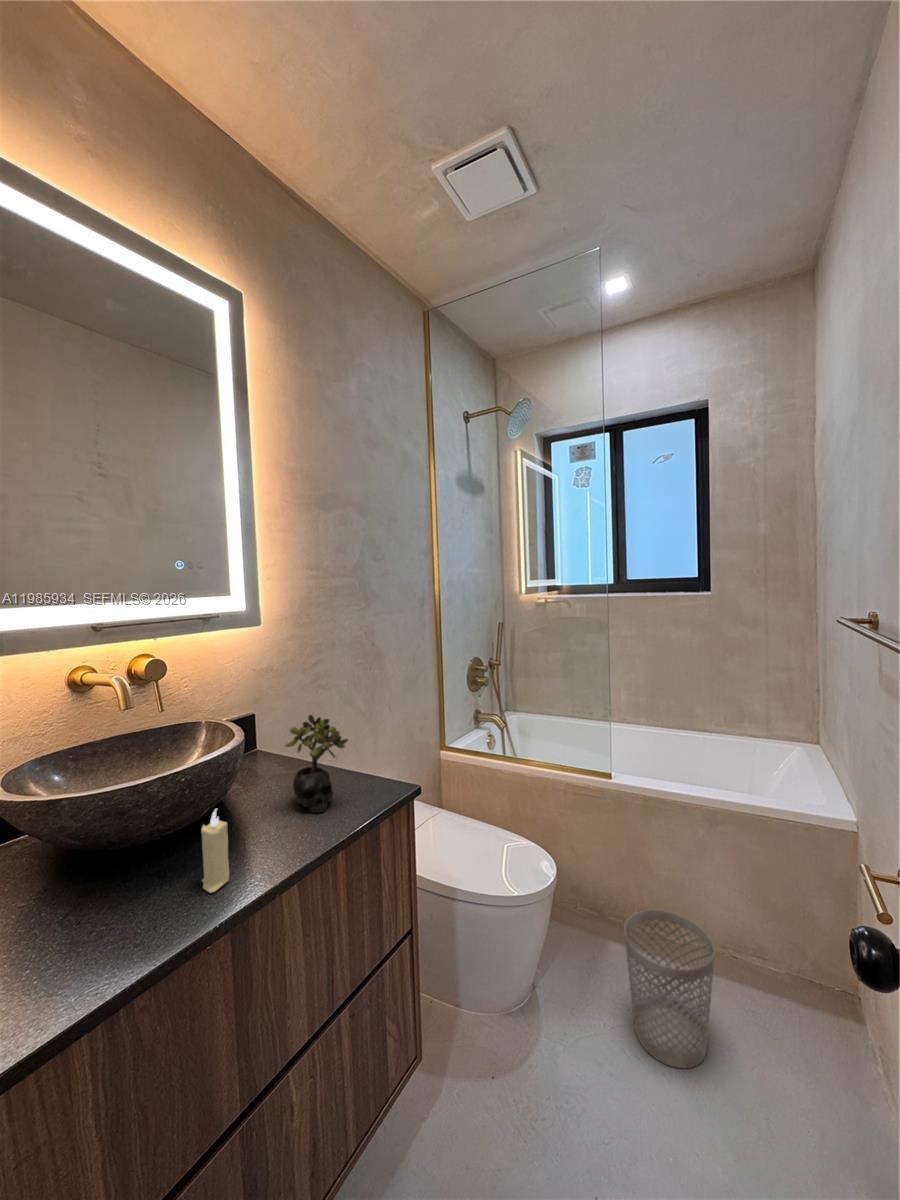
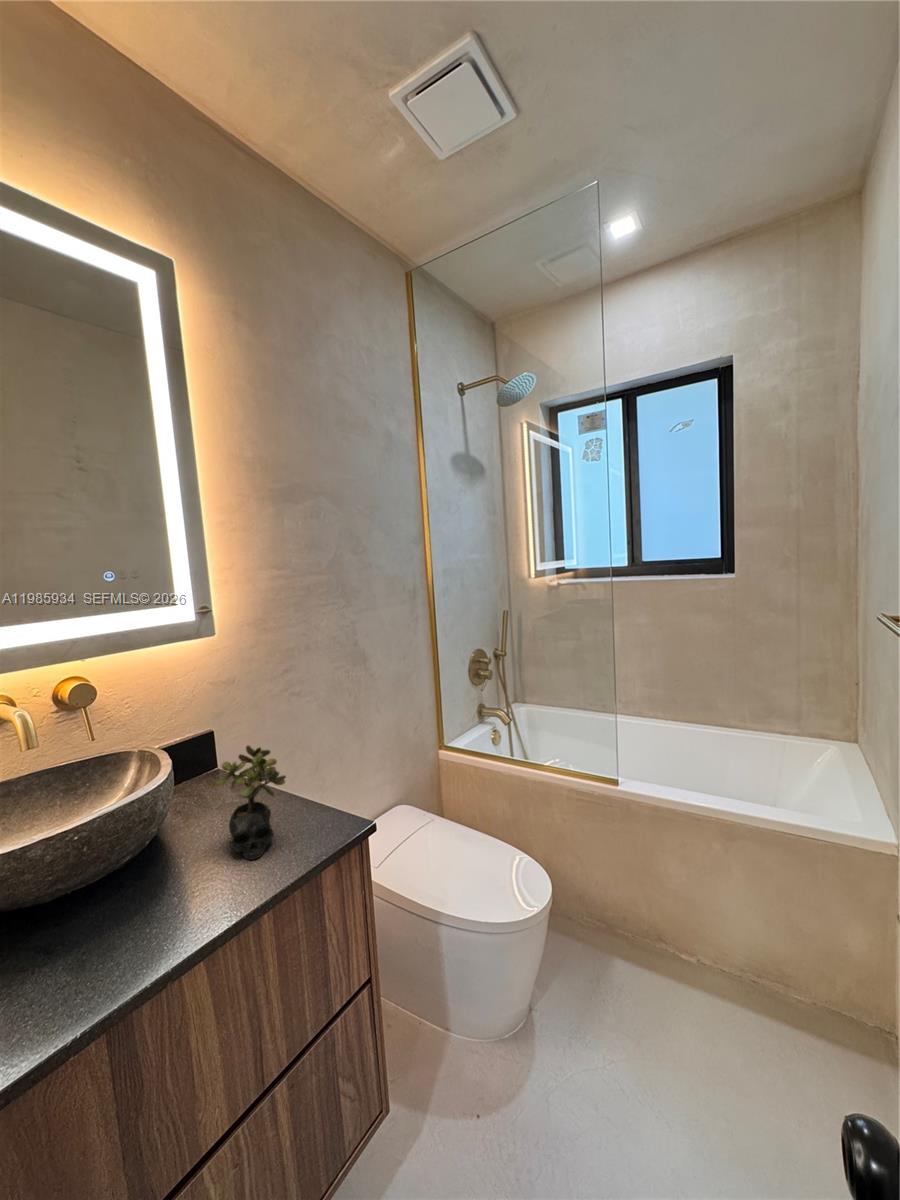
candle: present [201,809,229,893] -> none [83,881,123,980]
wastebasket: present [624,910,715,1068] -> none [624,936,725,1114]

